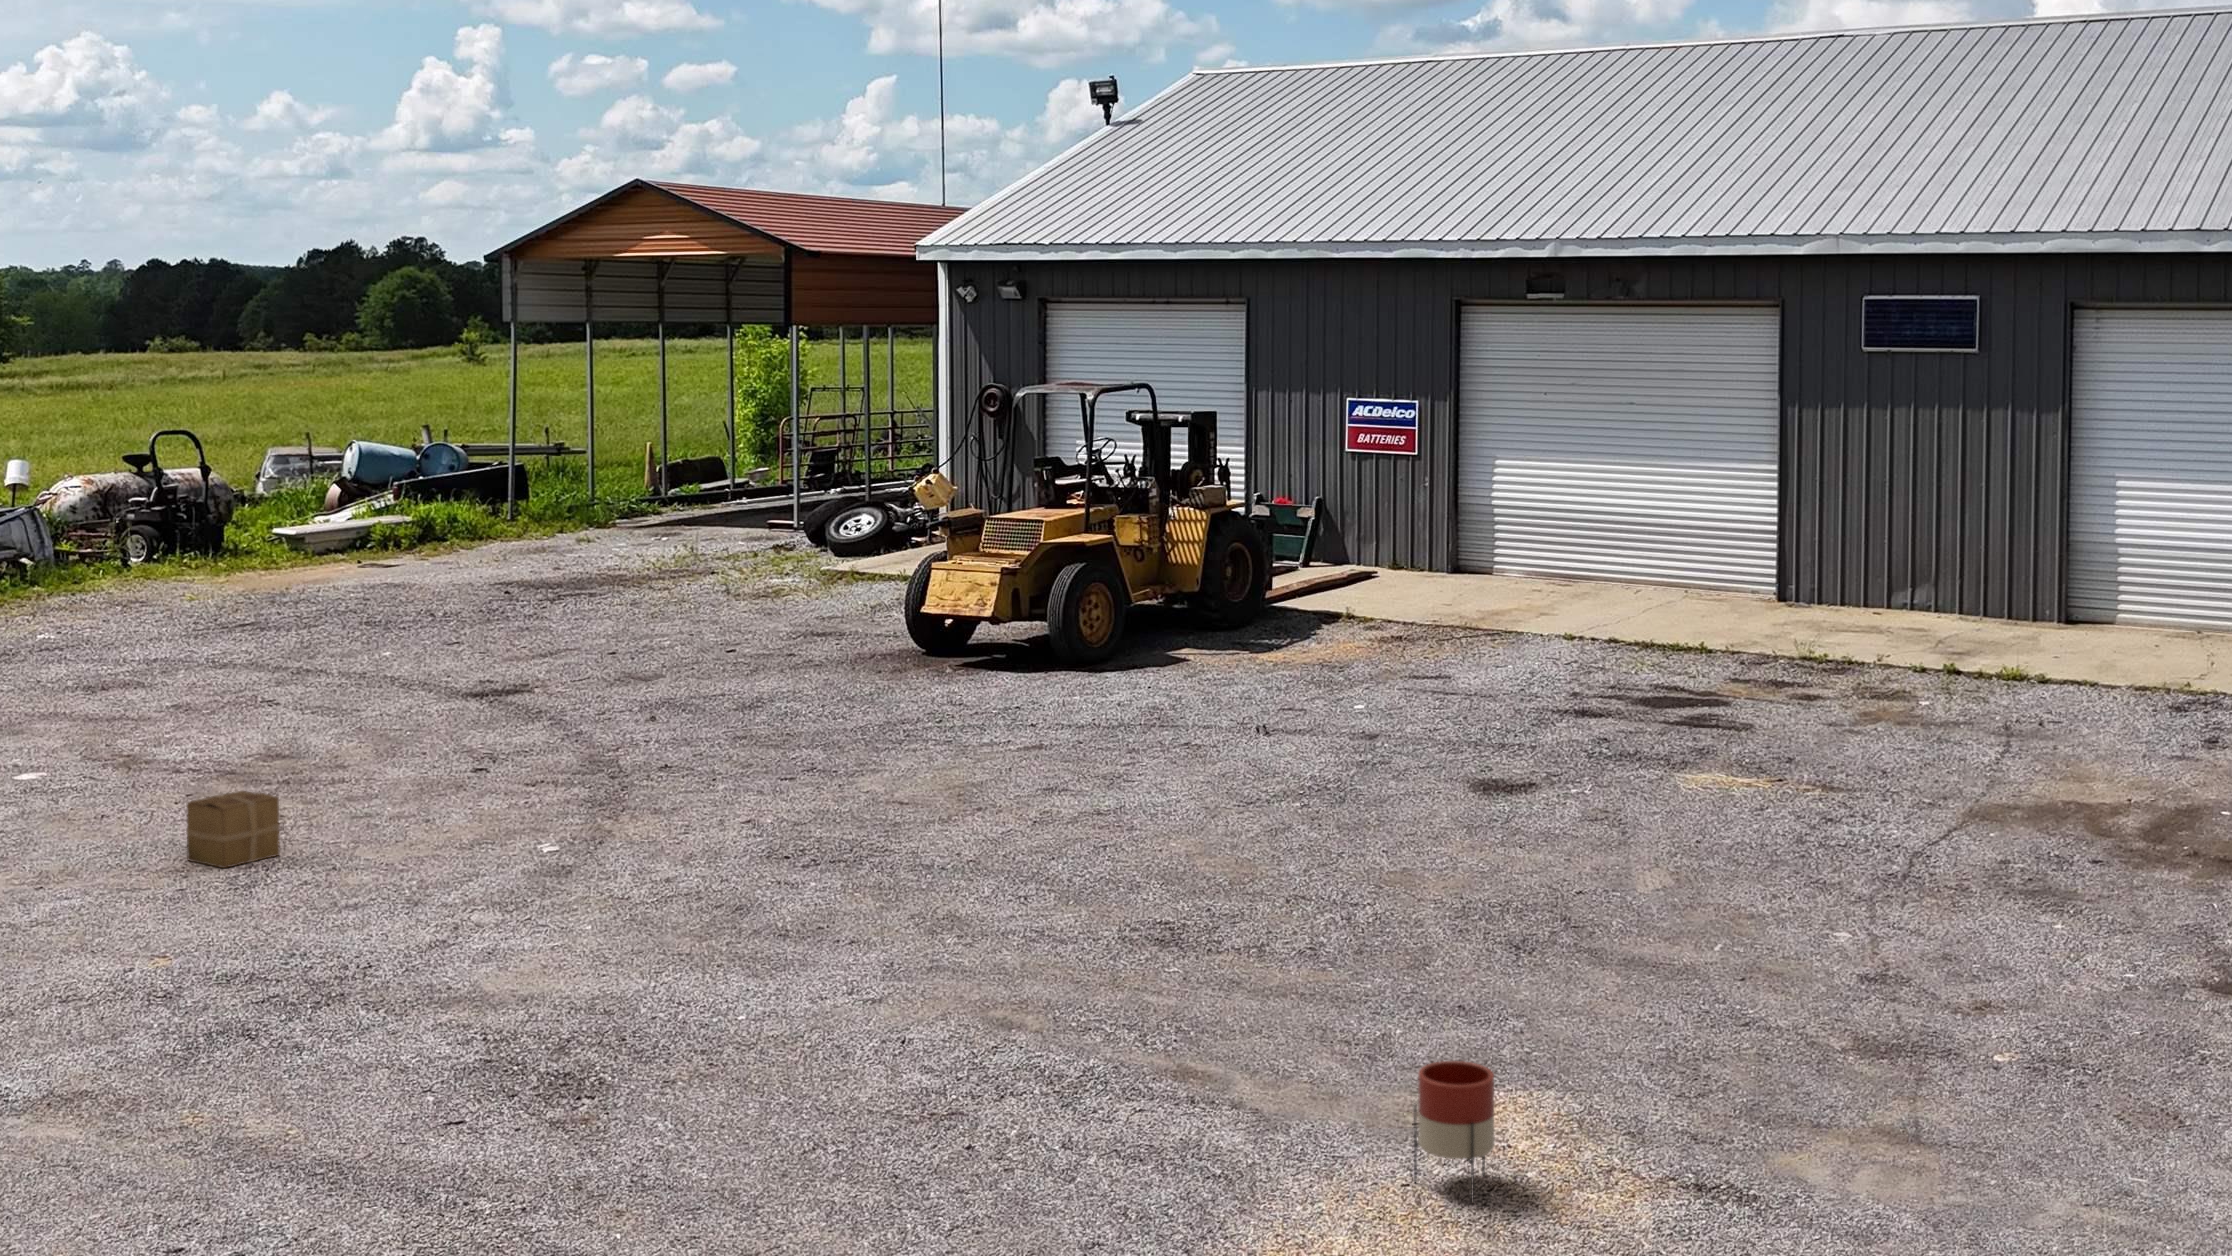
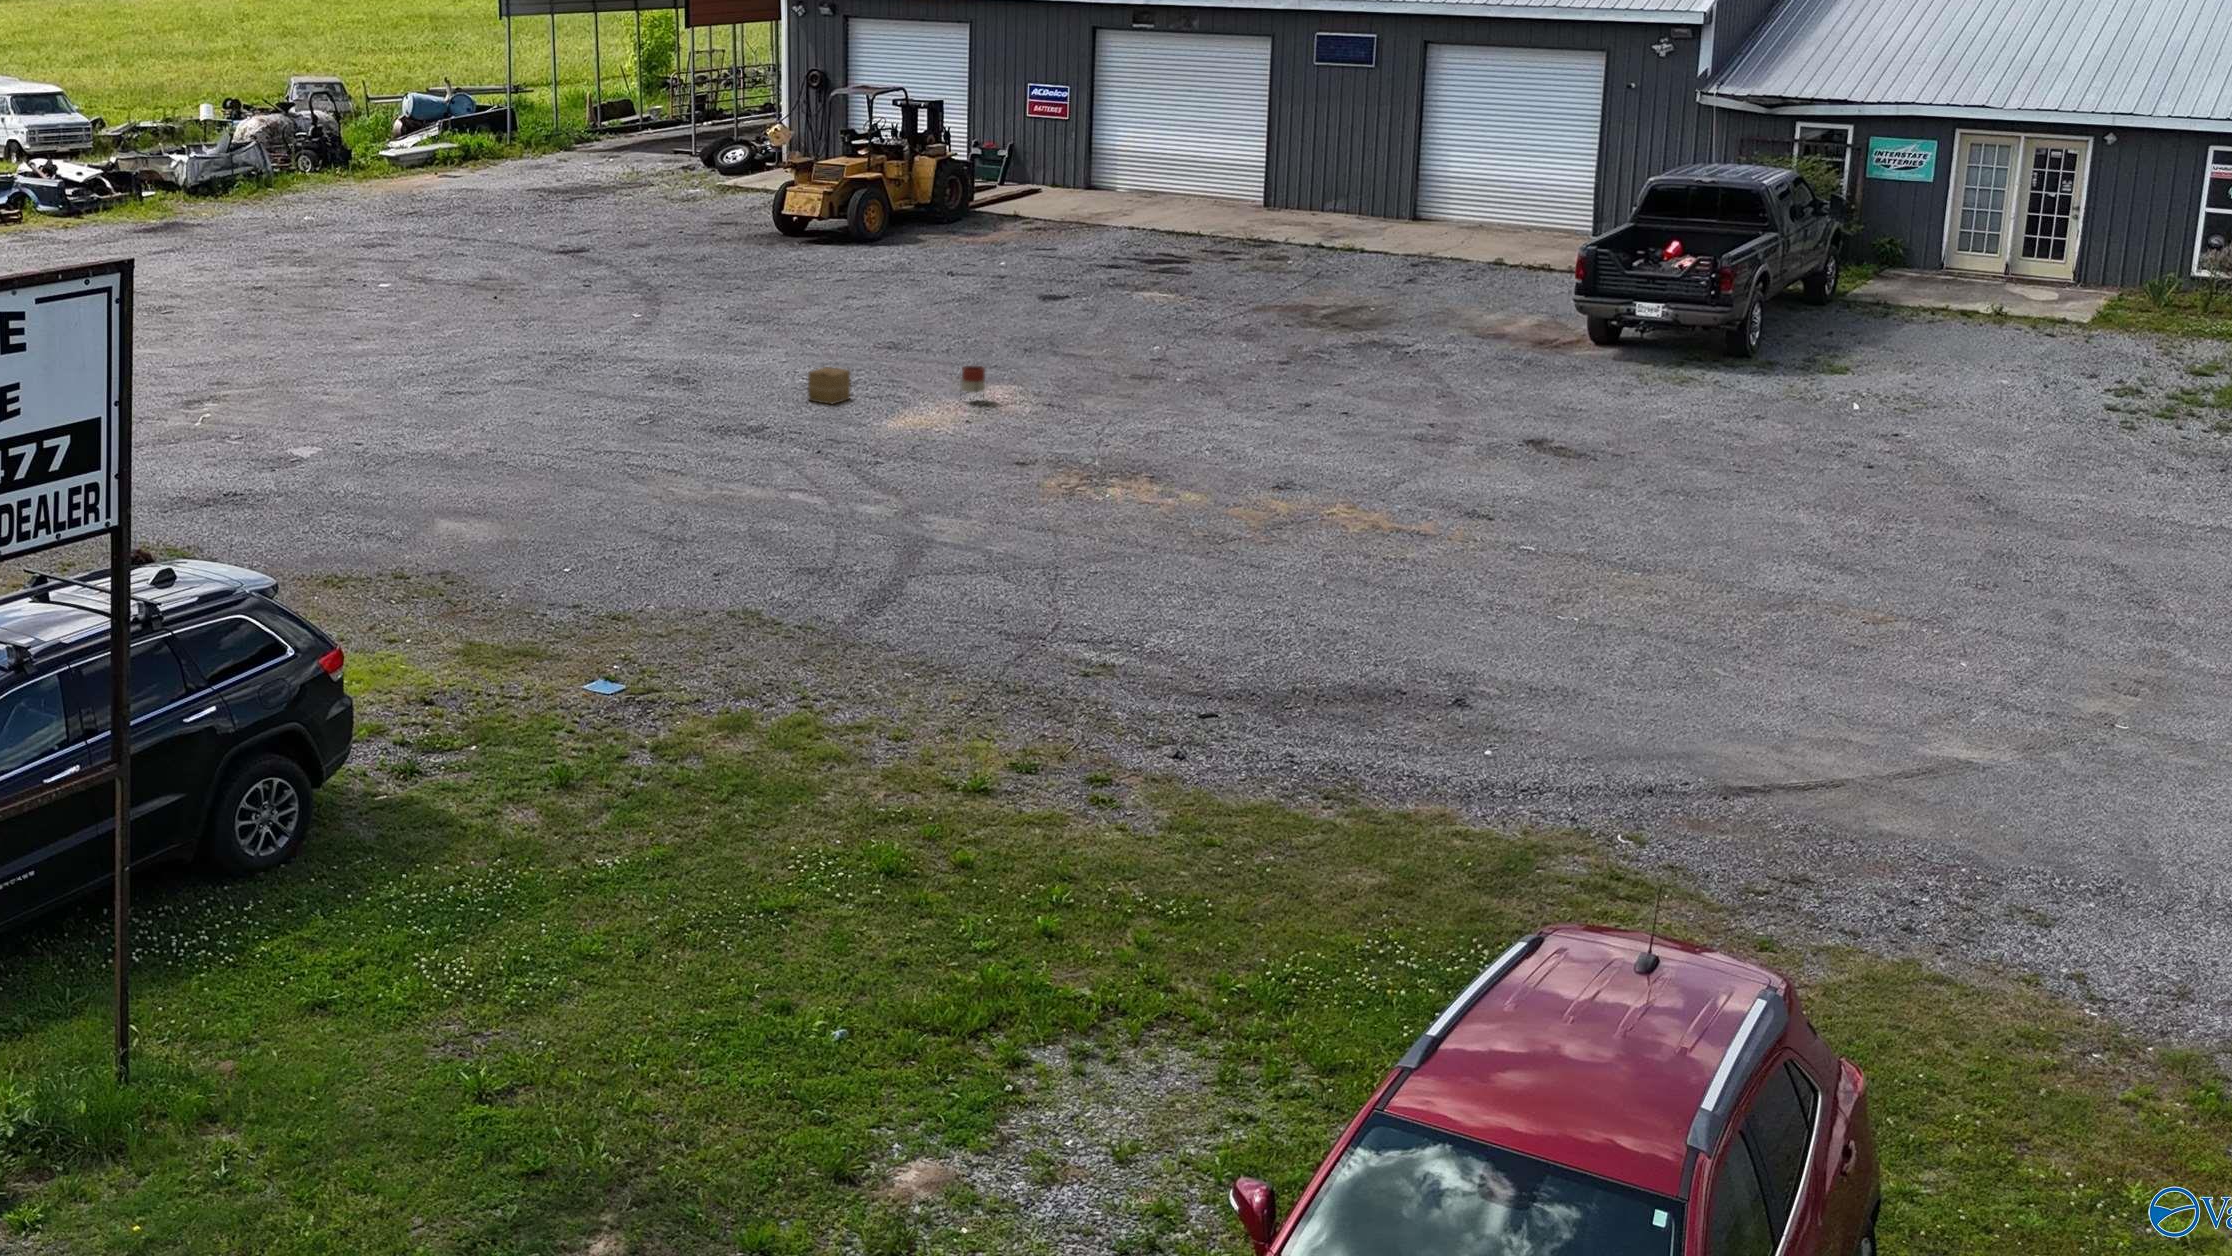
cardboard box: present [186,791,280,868] -> present [808,367,851,404]

